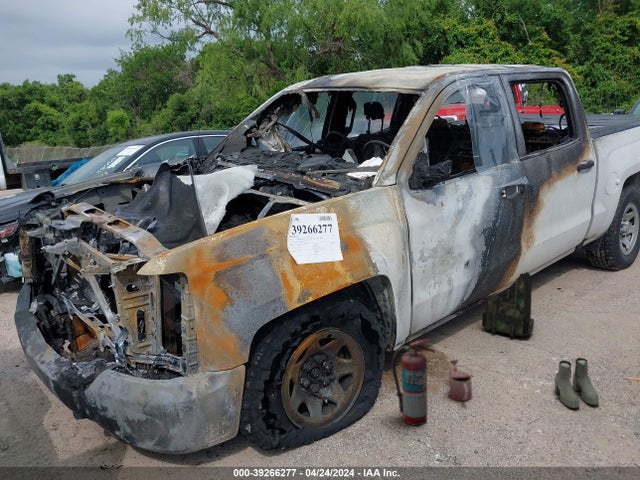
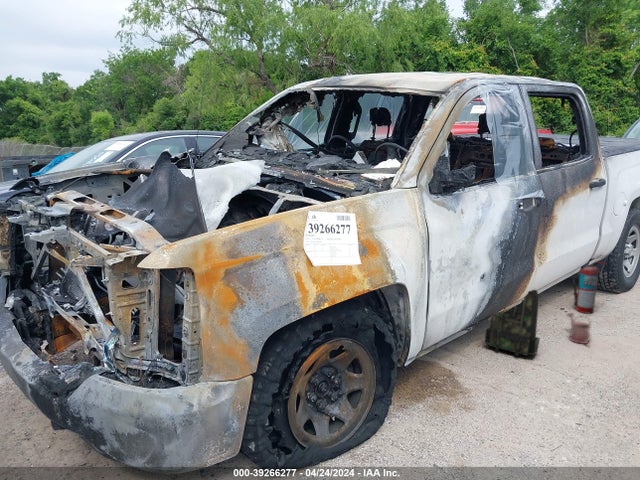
fire extinguisher: present [392,339,435,426] -> present [573,261,604,314]
boots: present [555,358,599,408] -> none [569,381,617,435]
watering can: present [448,360,473,401] -> present [568,313,591,344]

